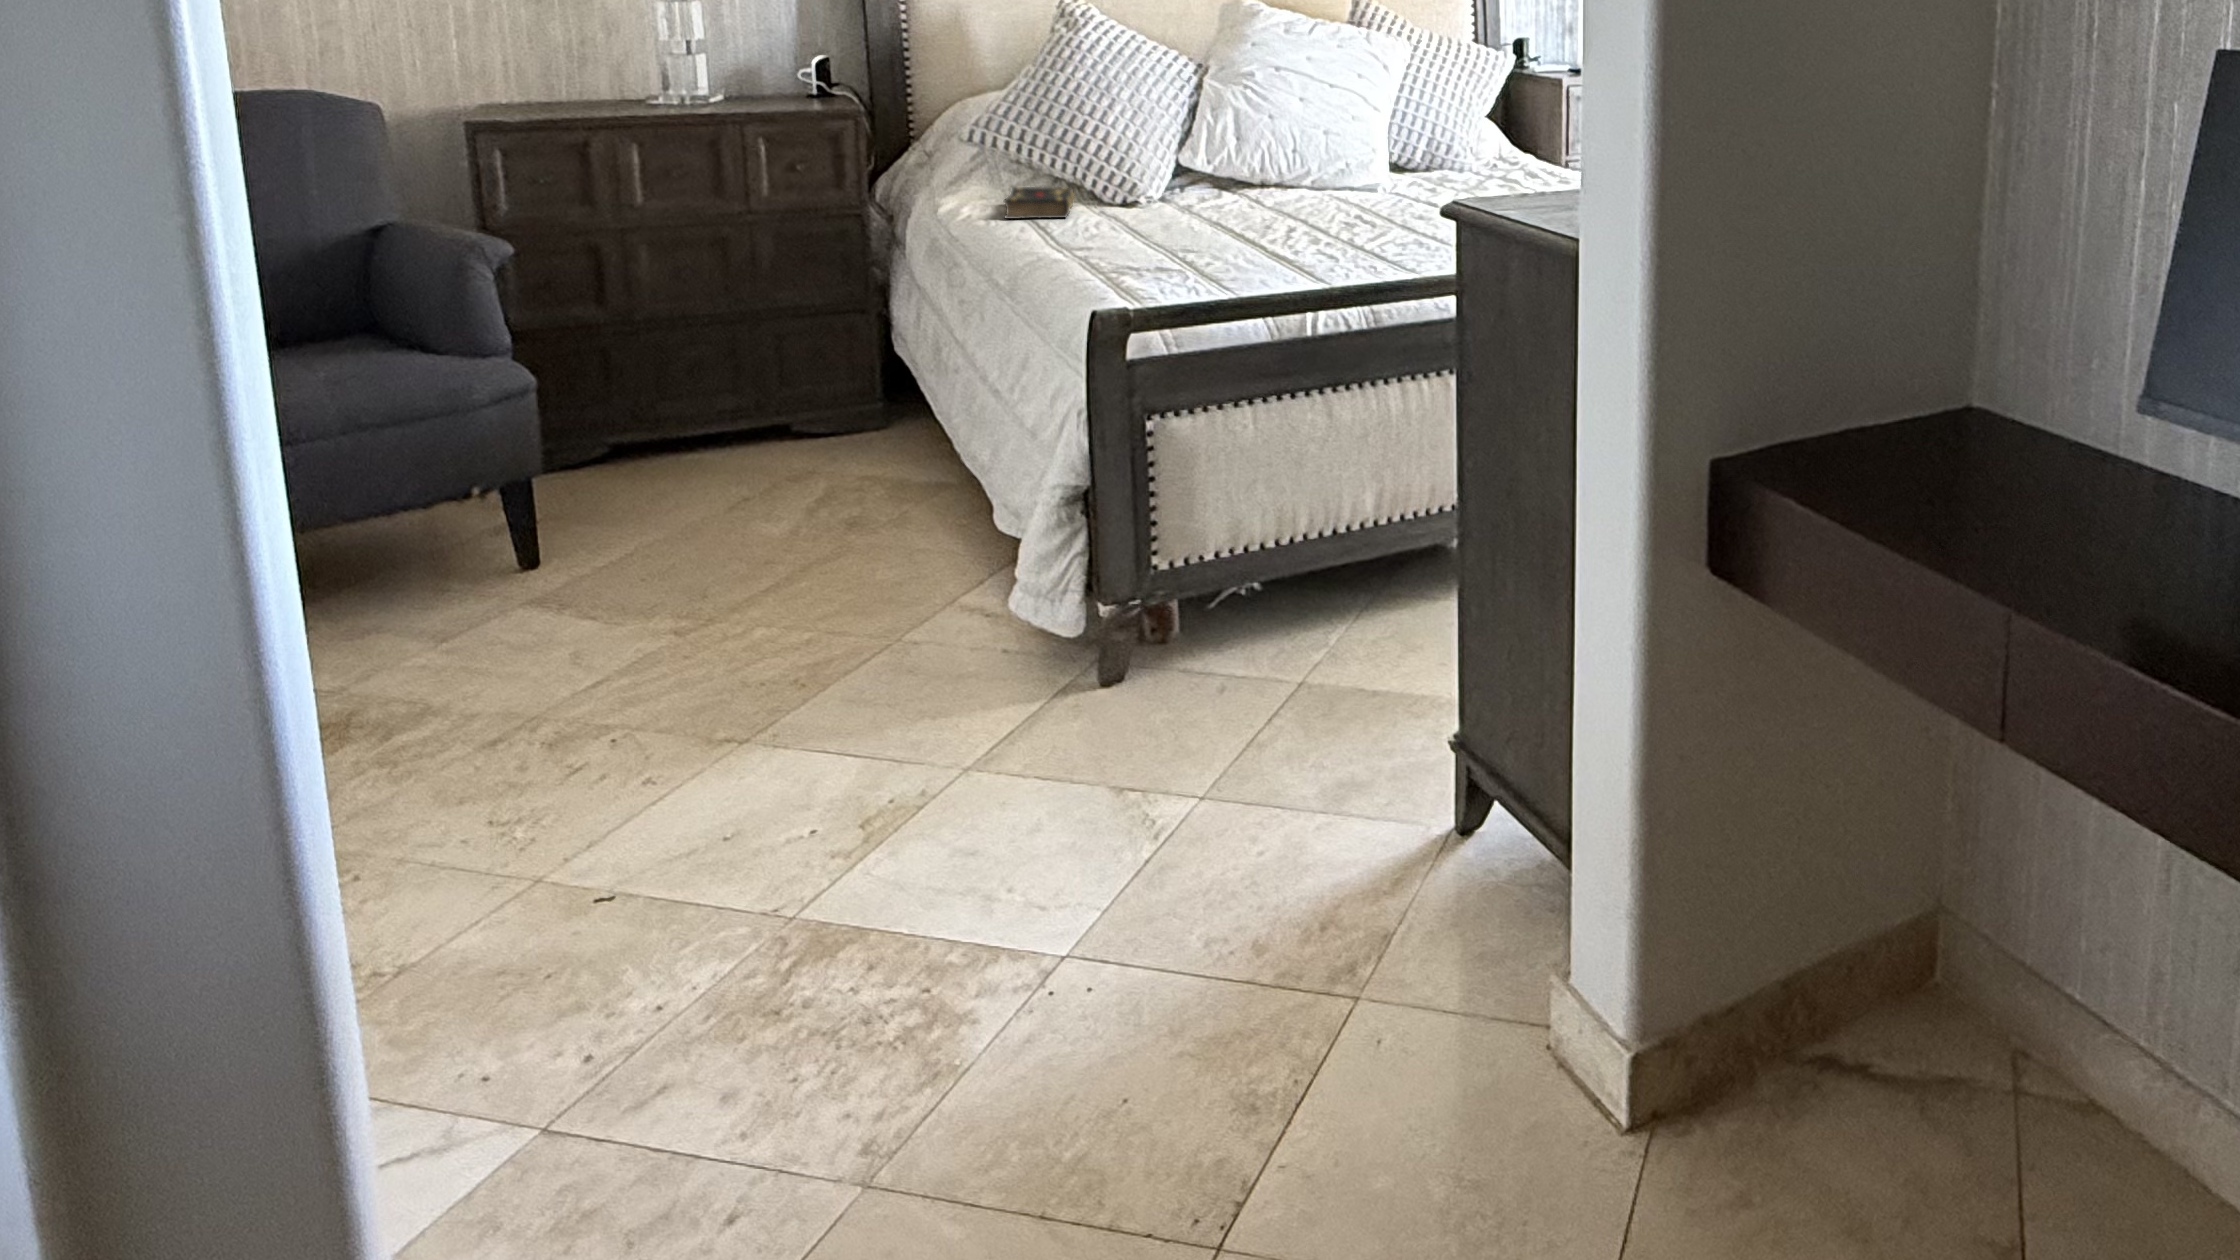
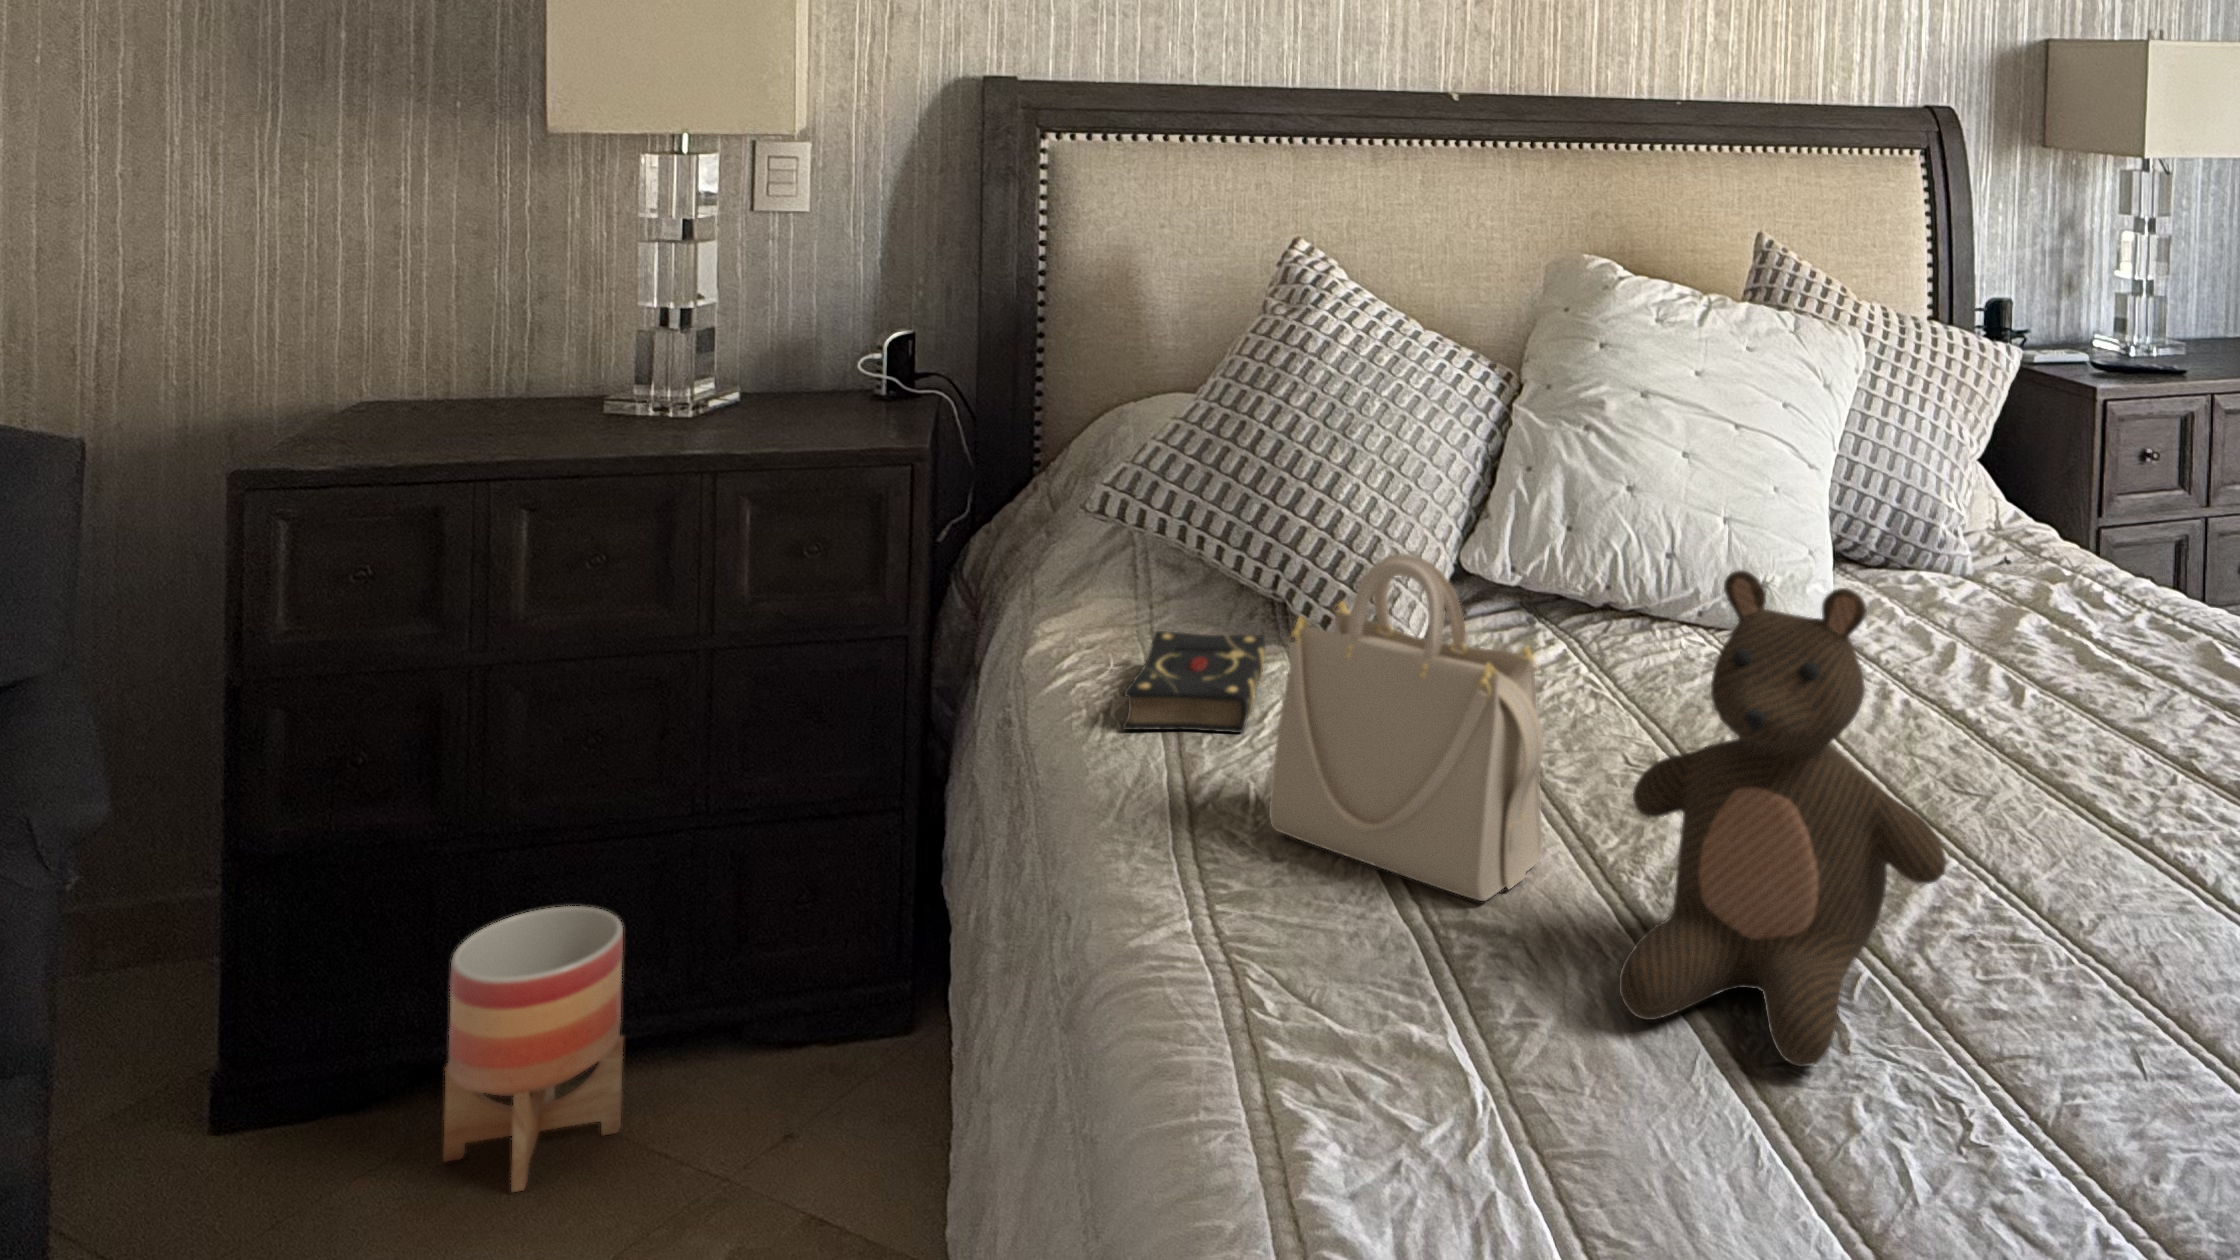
stuffed bear: none [1240,90,1374,264] -> present [1619,570,1946,1067]
handbag: none [1085,105,1215,245] -> present [1269,554,1543,901]
planter: none [634,356,735,483] -> present [443,906,624,1192]

